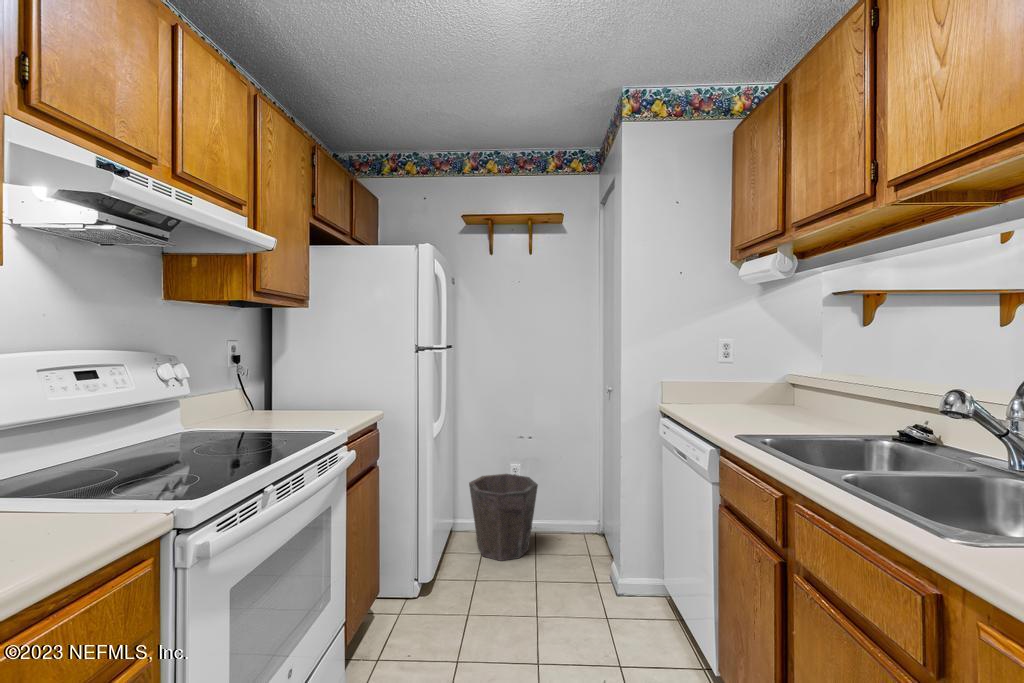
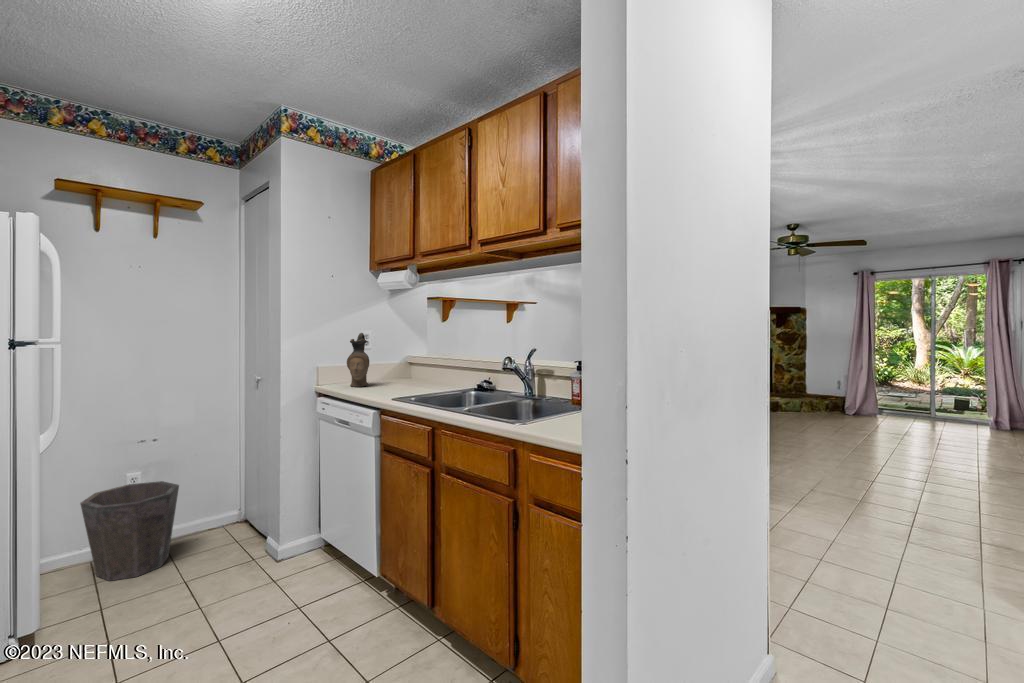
ceramic pitcher: none [692,342,723,410] -> present [347,333,369,387]

